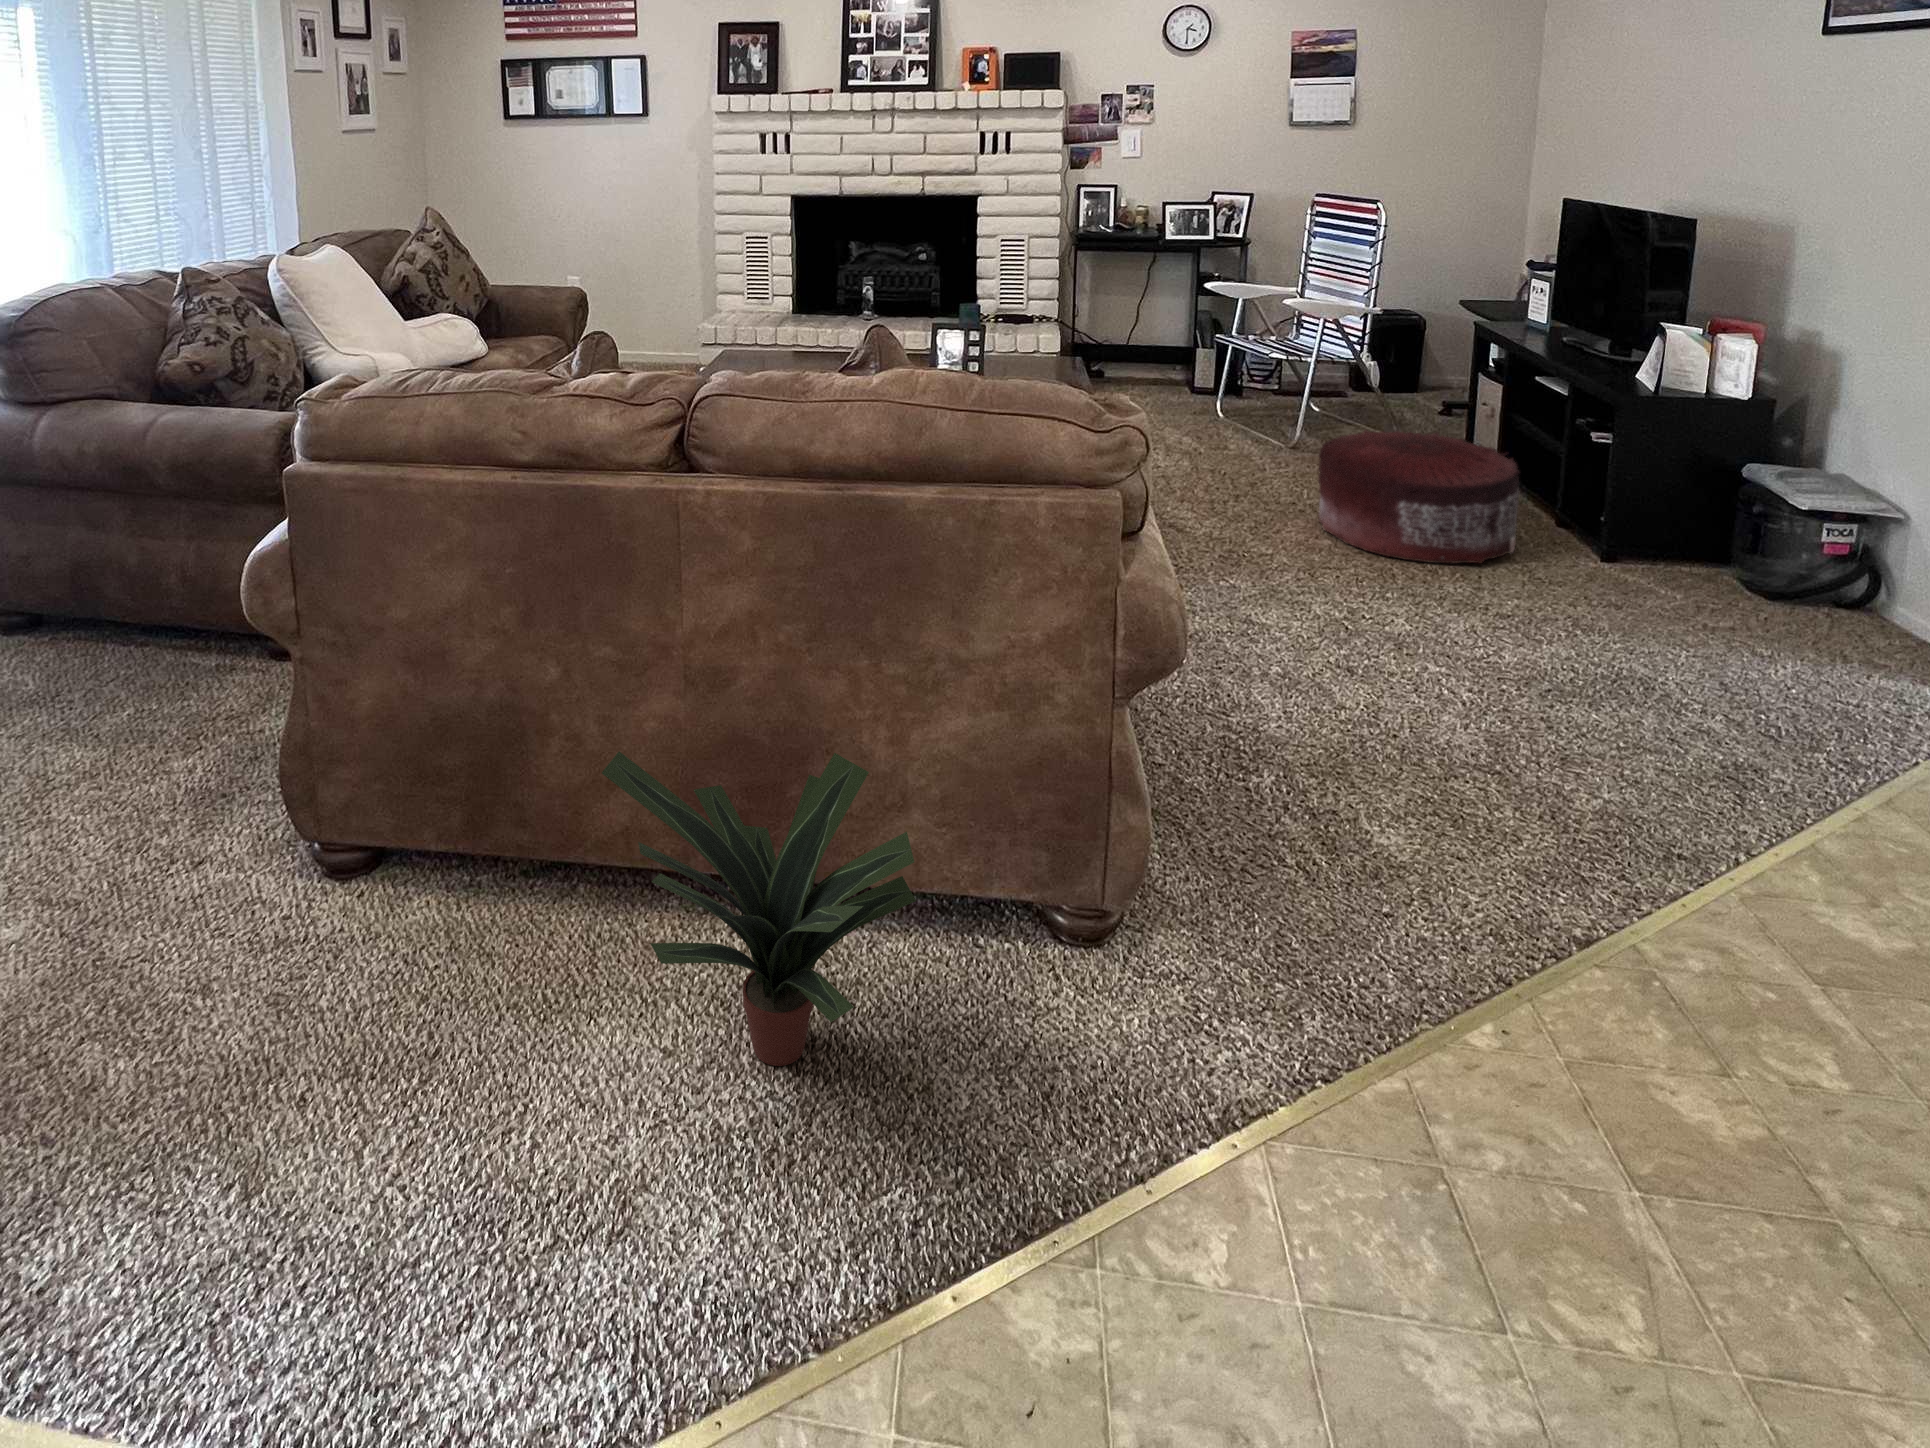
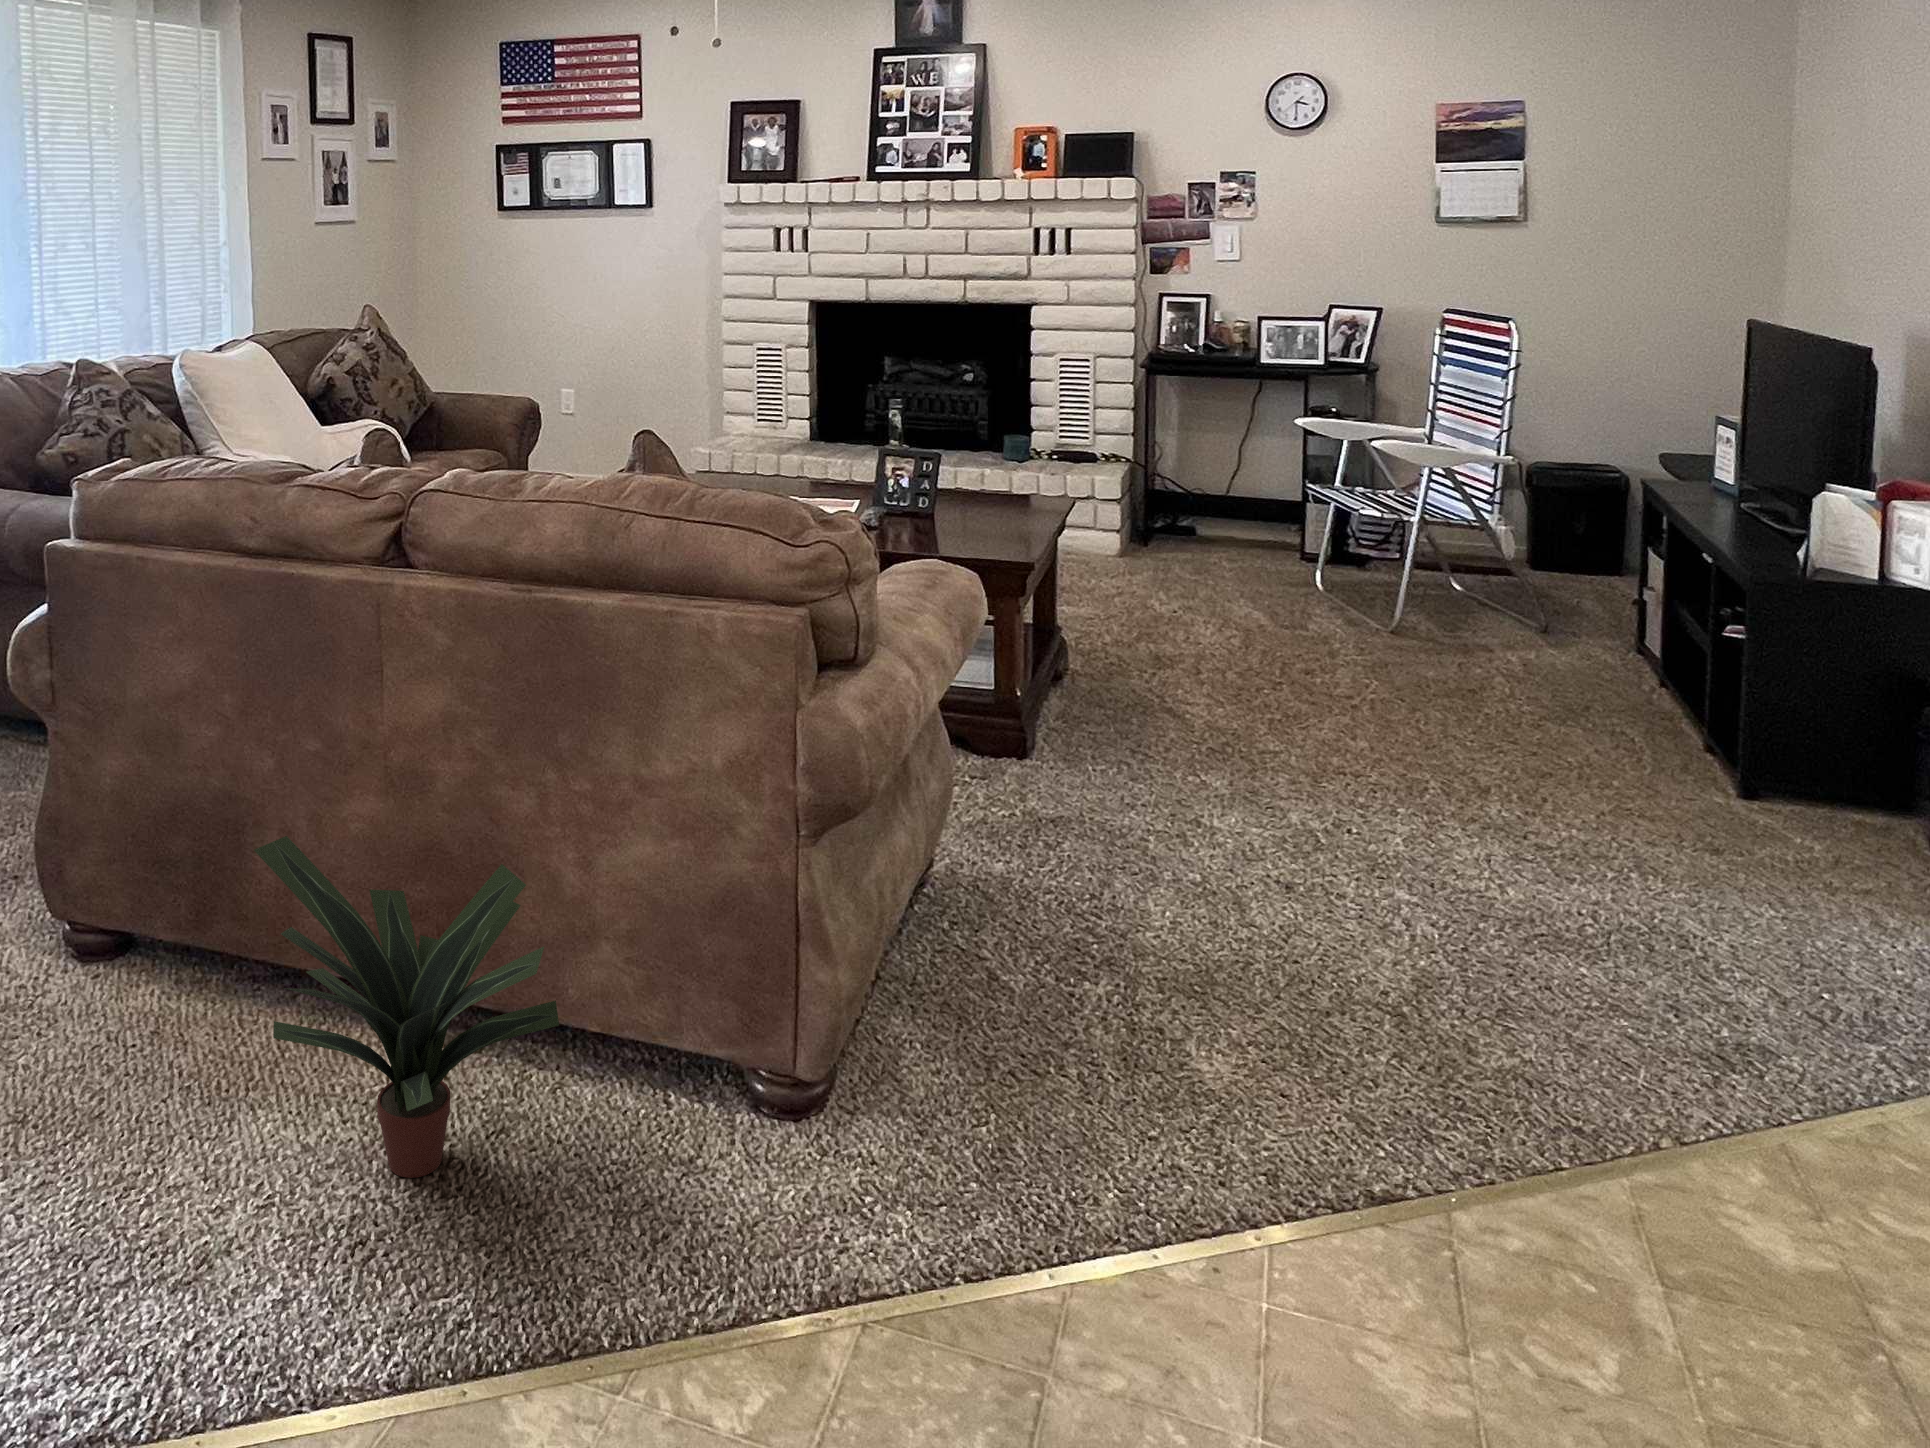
pouf: present [1318,430,1520,563] -> none [1362,607,1636,787]

